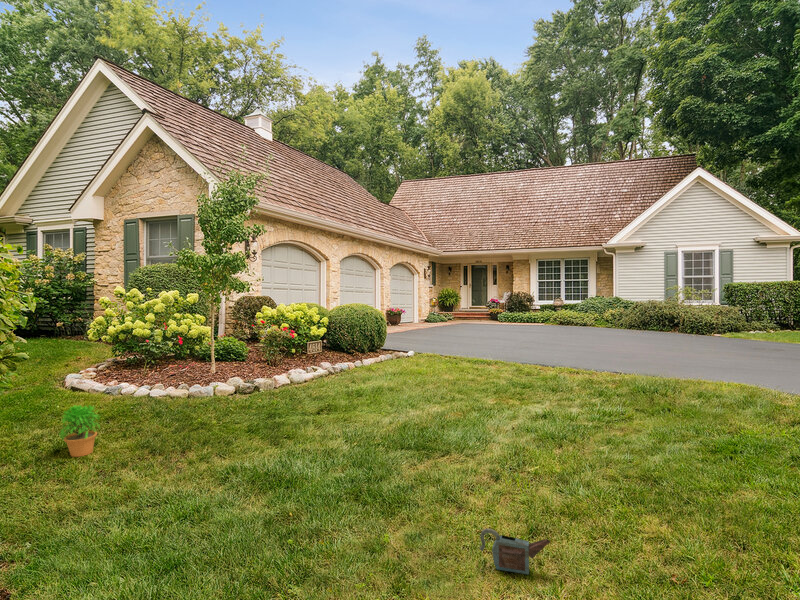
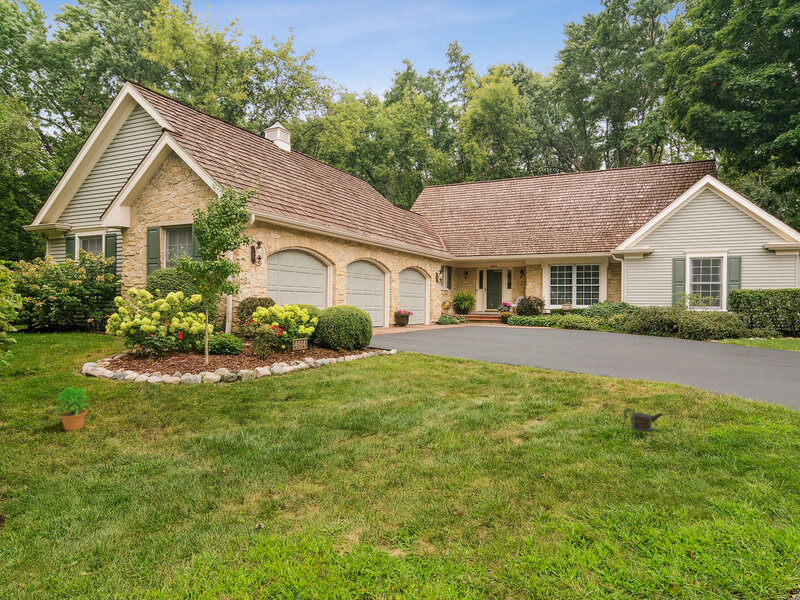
watering can: present [480,528,550,574] -> present [624,409,663,431]

